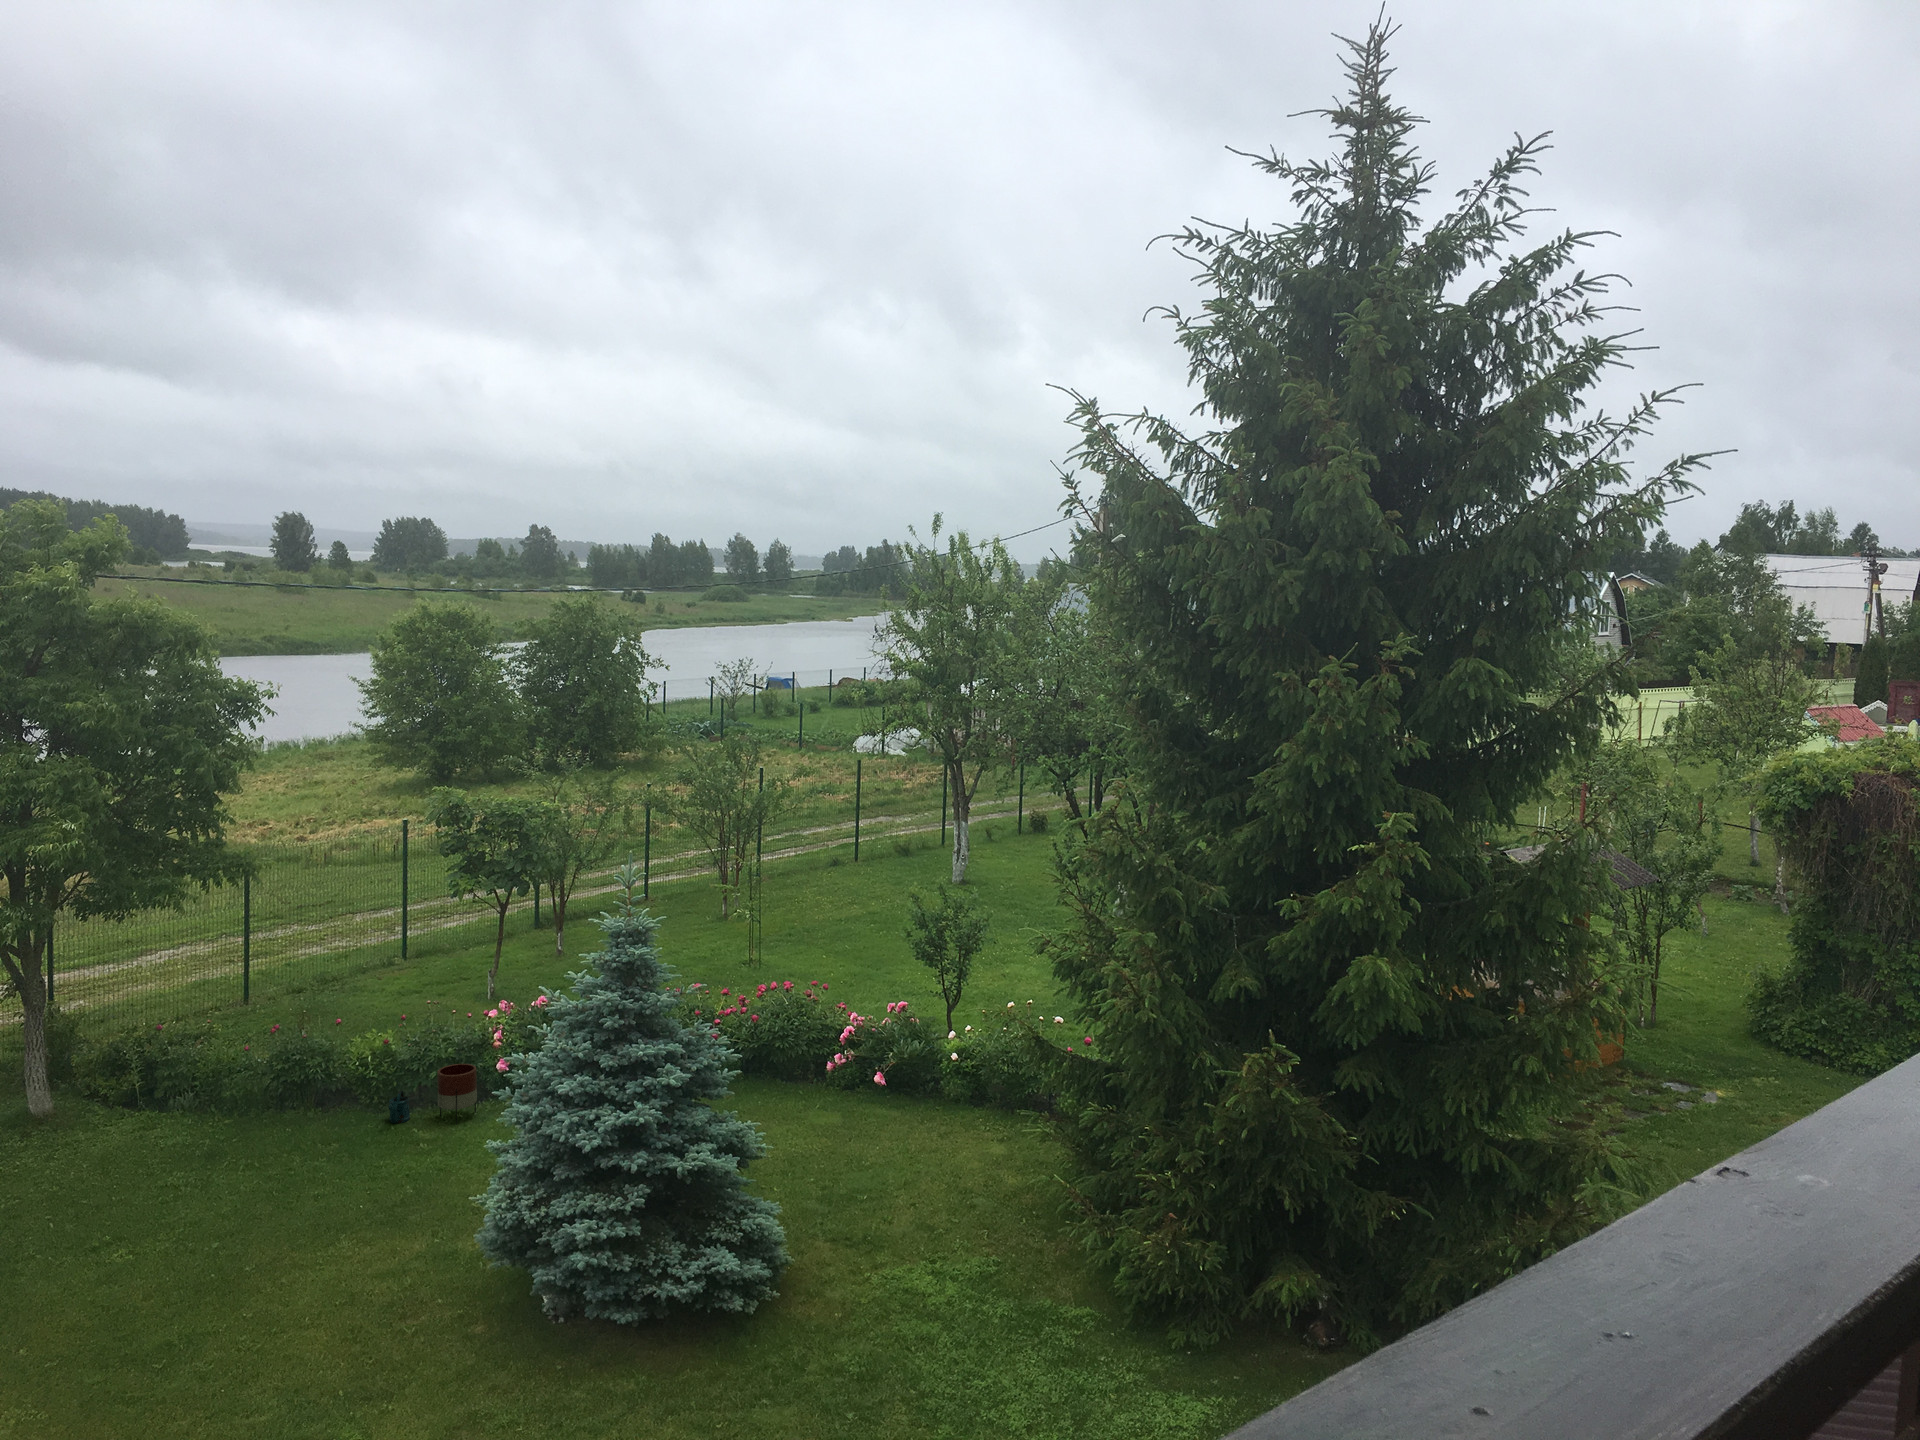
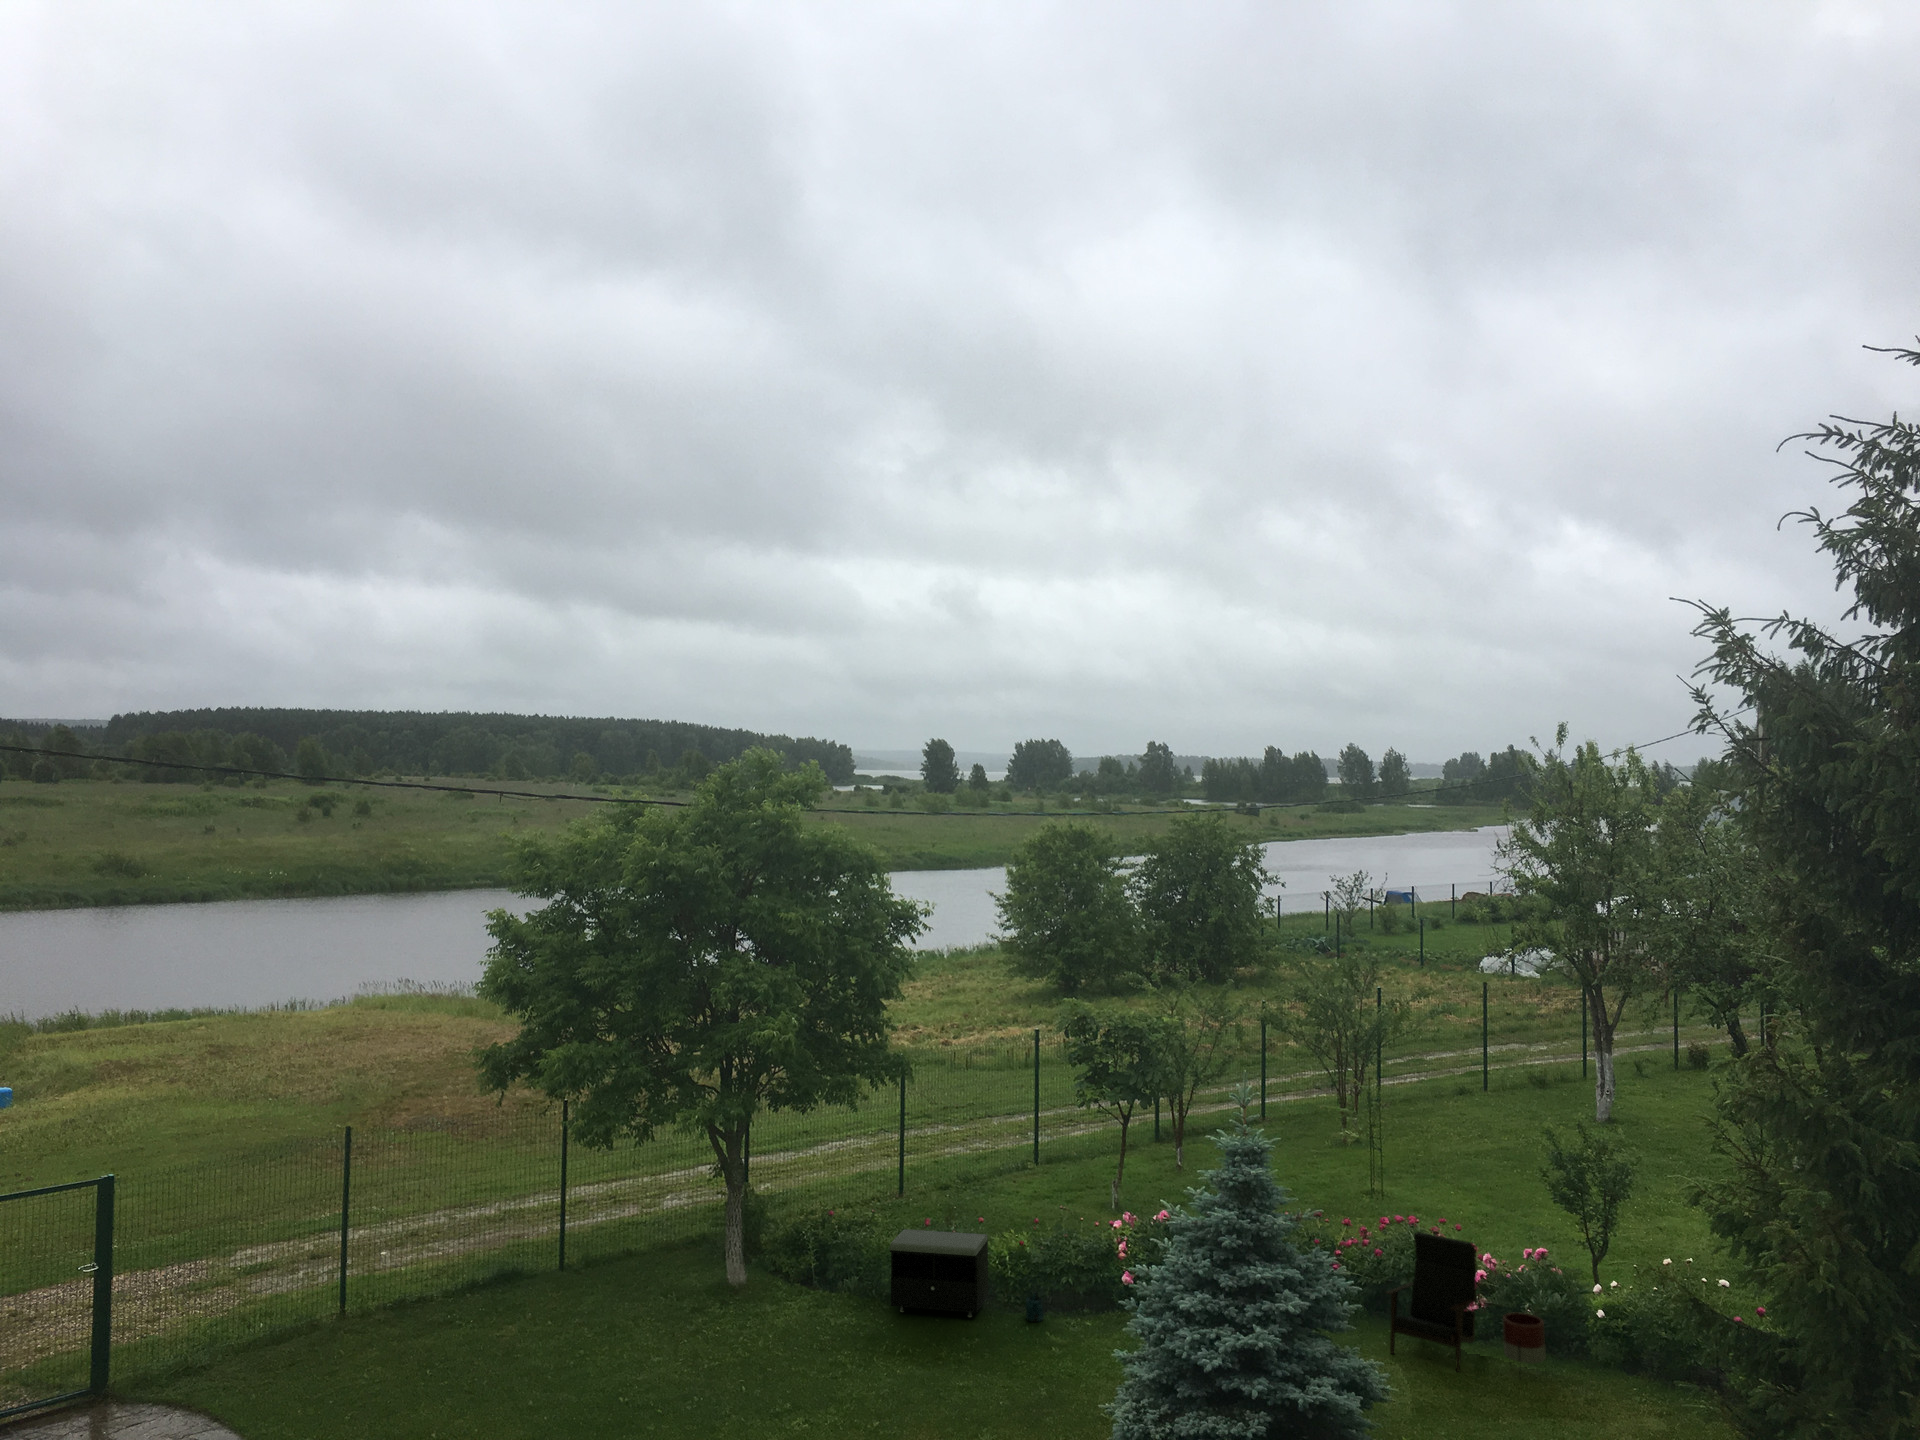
lounge chair: none [761,989,847,1109] -> present [1386,1232,1480,1372]
storage bench: none [220,1040,345,1134] -> present [890,1229,988,1317]
planter: present [437,1064,477,1124] -> present [1503,1313,1546,1373]

